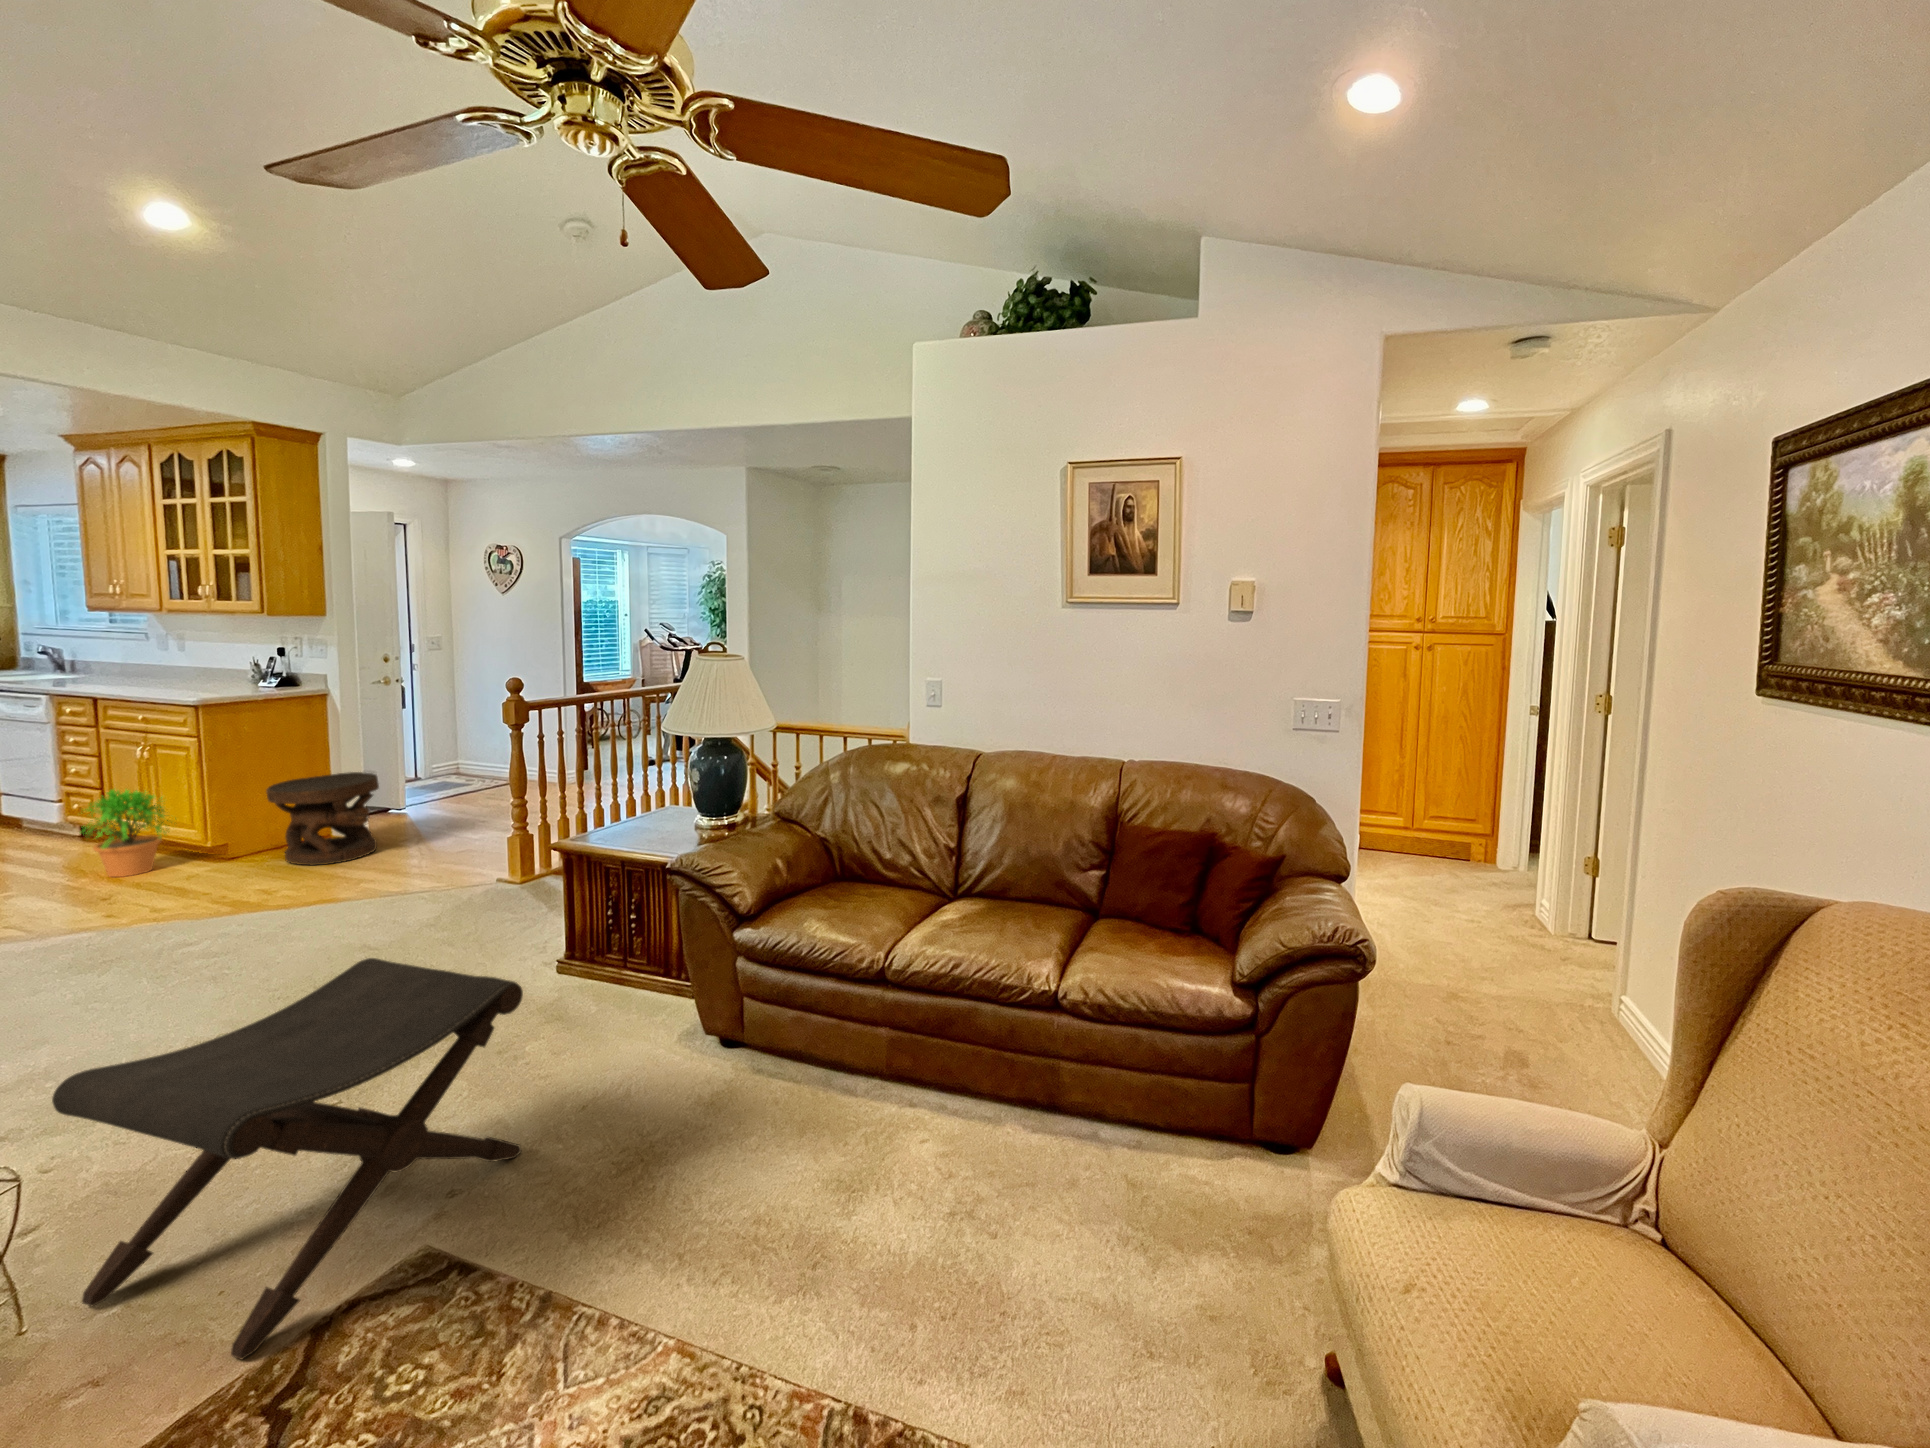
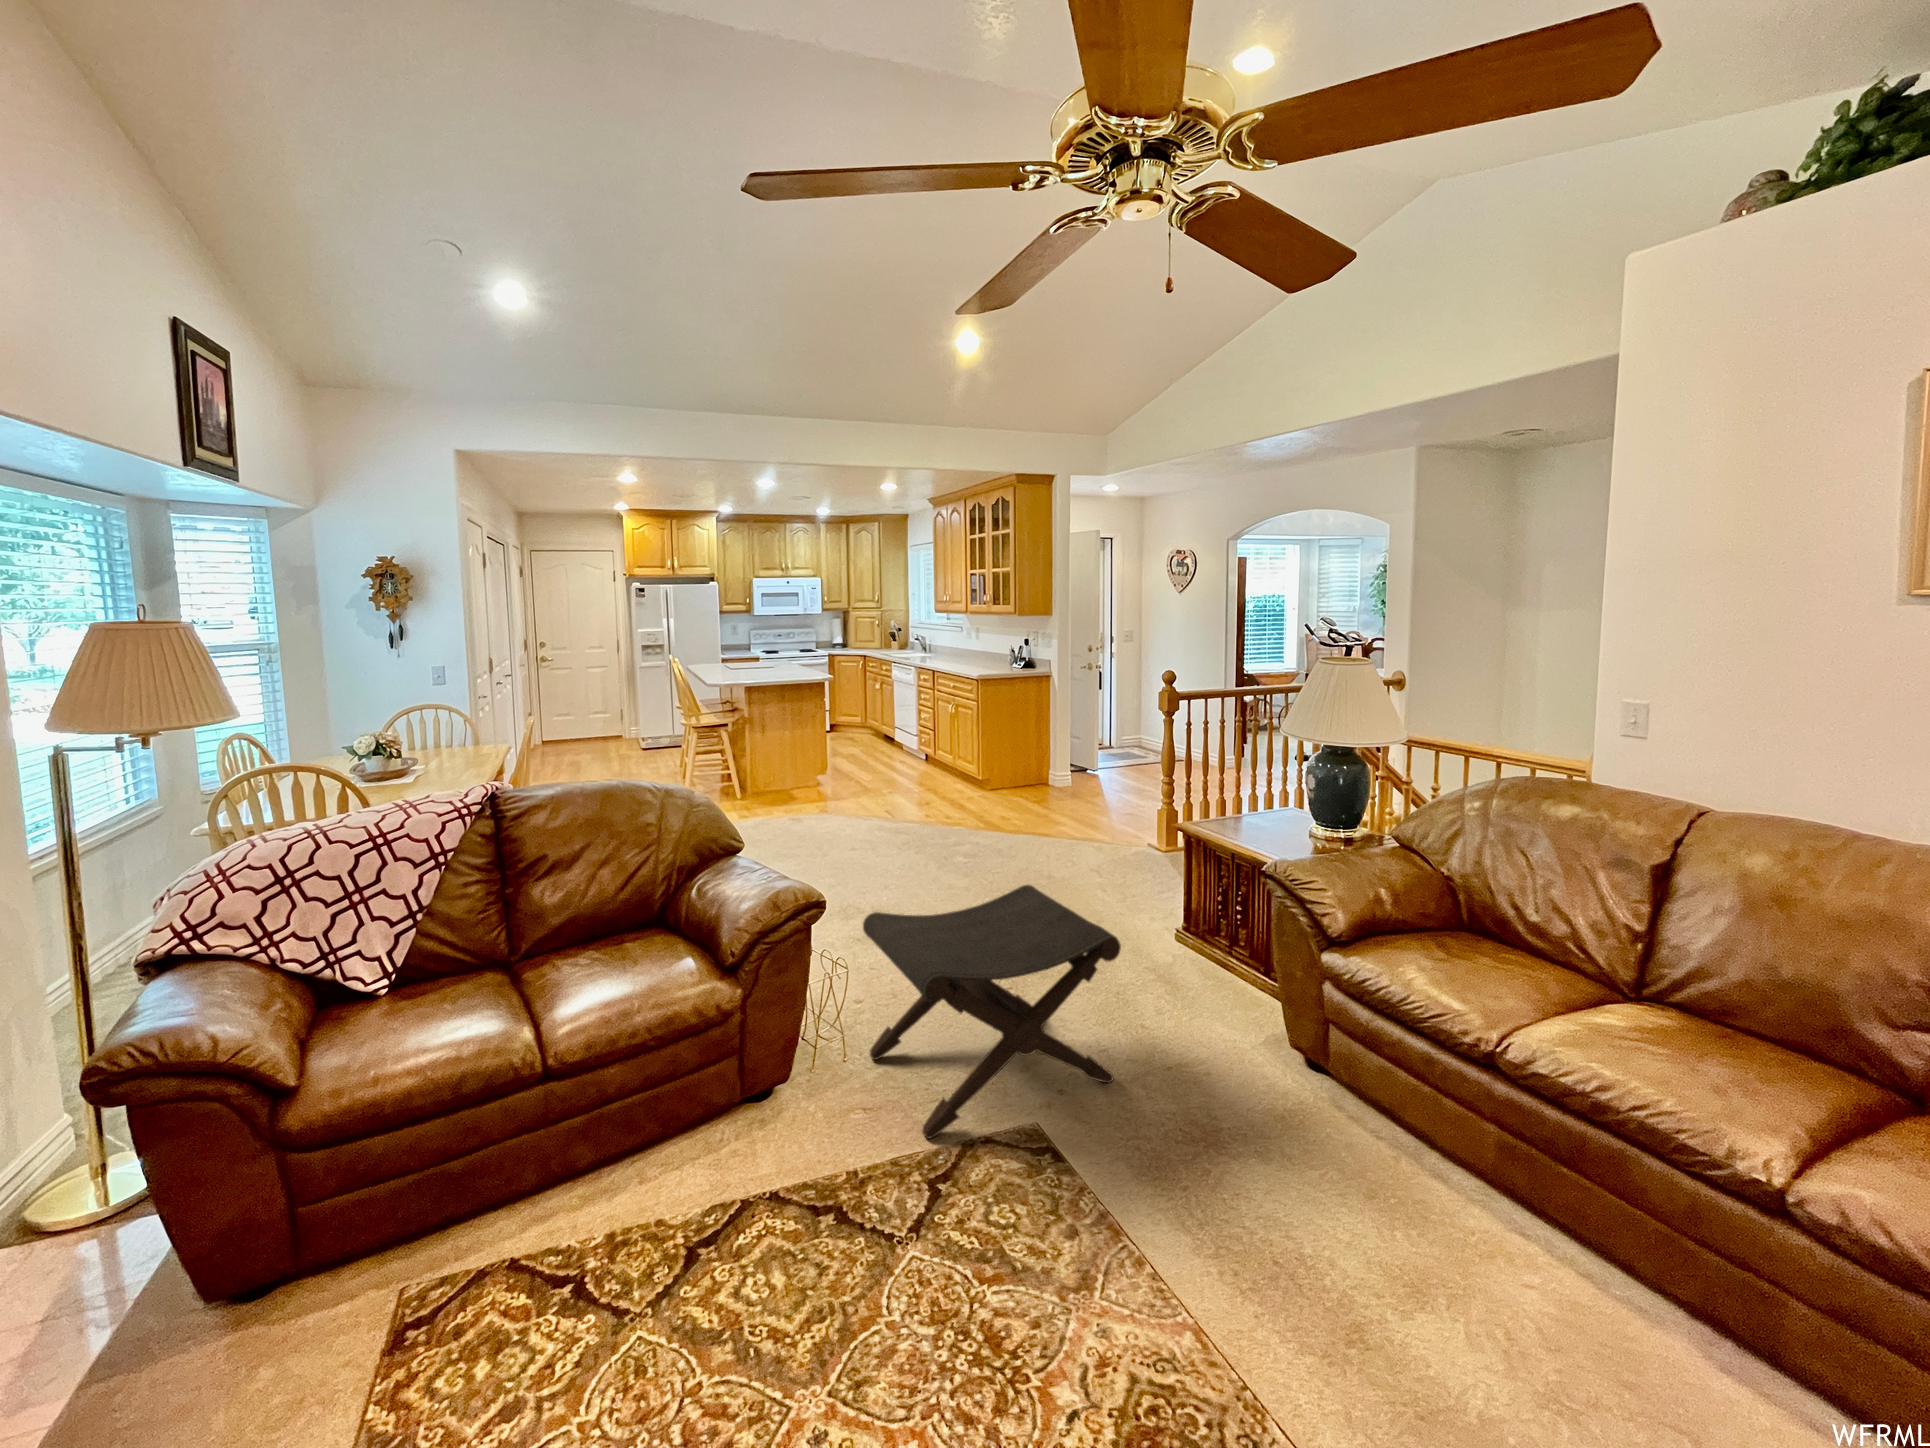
side table: present [266,772,379,865] -> none [1010,736,1076,804]
potted plant: present [80,790,169,877] -> none [921,730,967,789]

